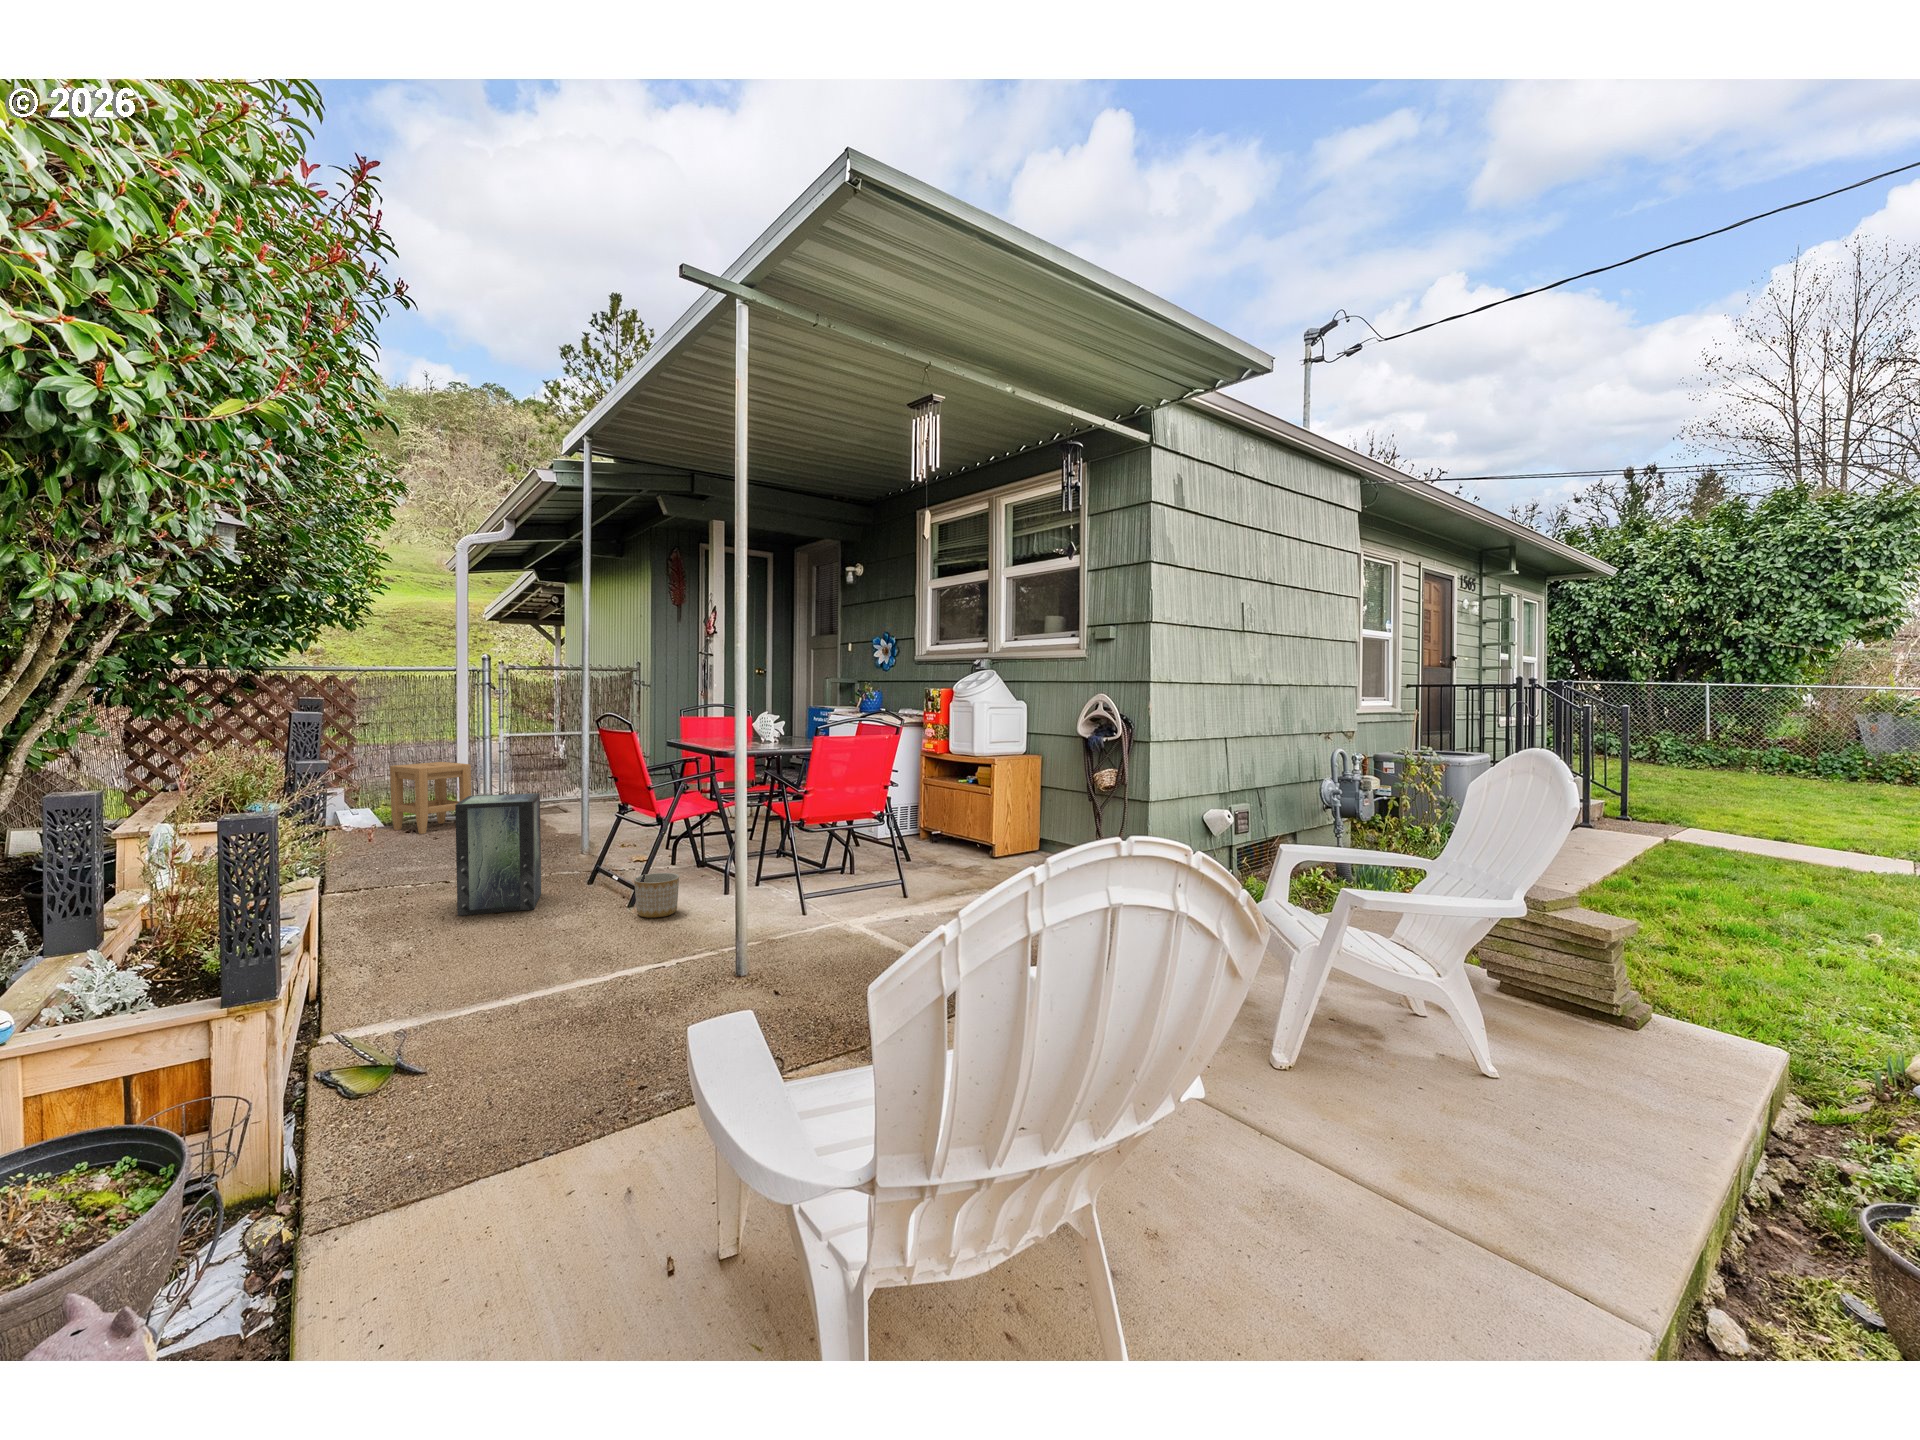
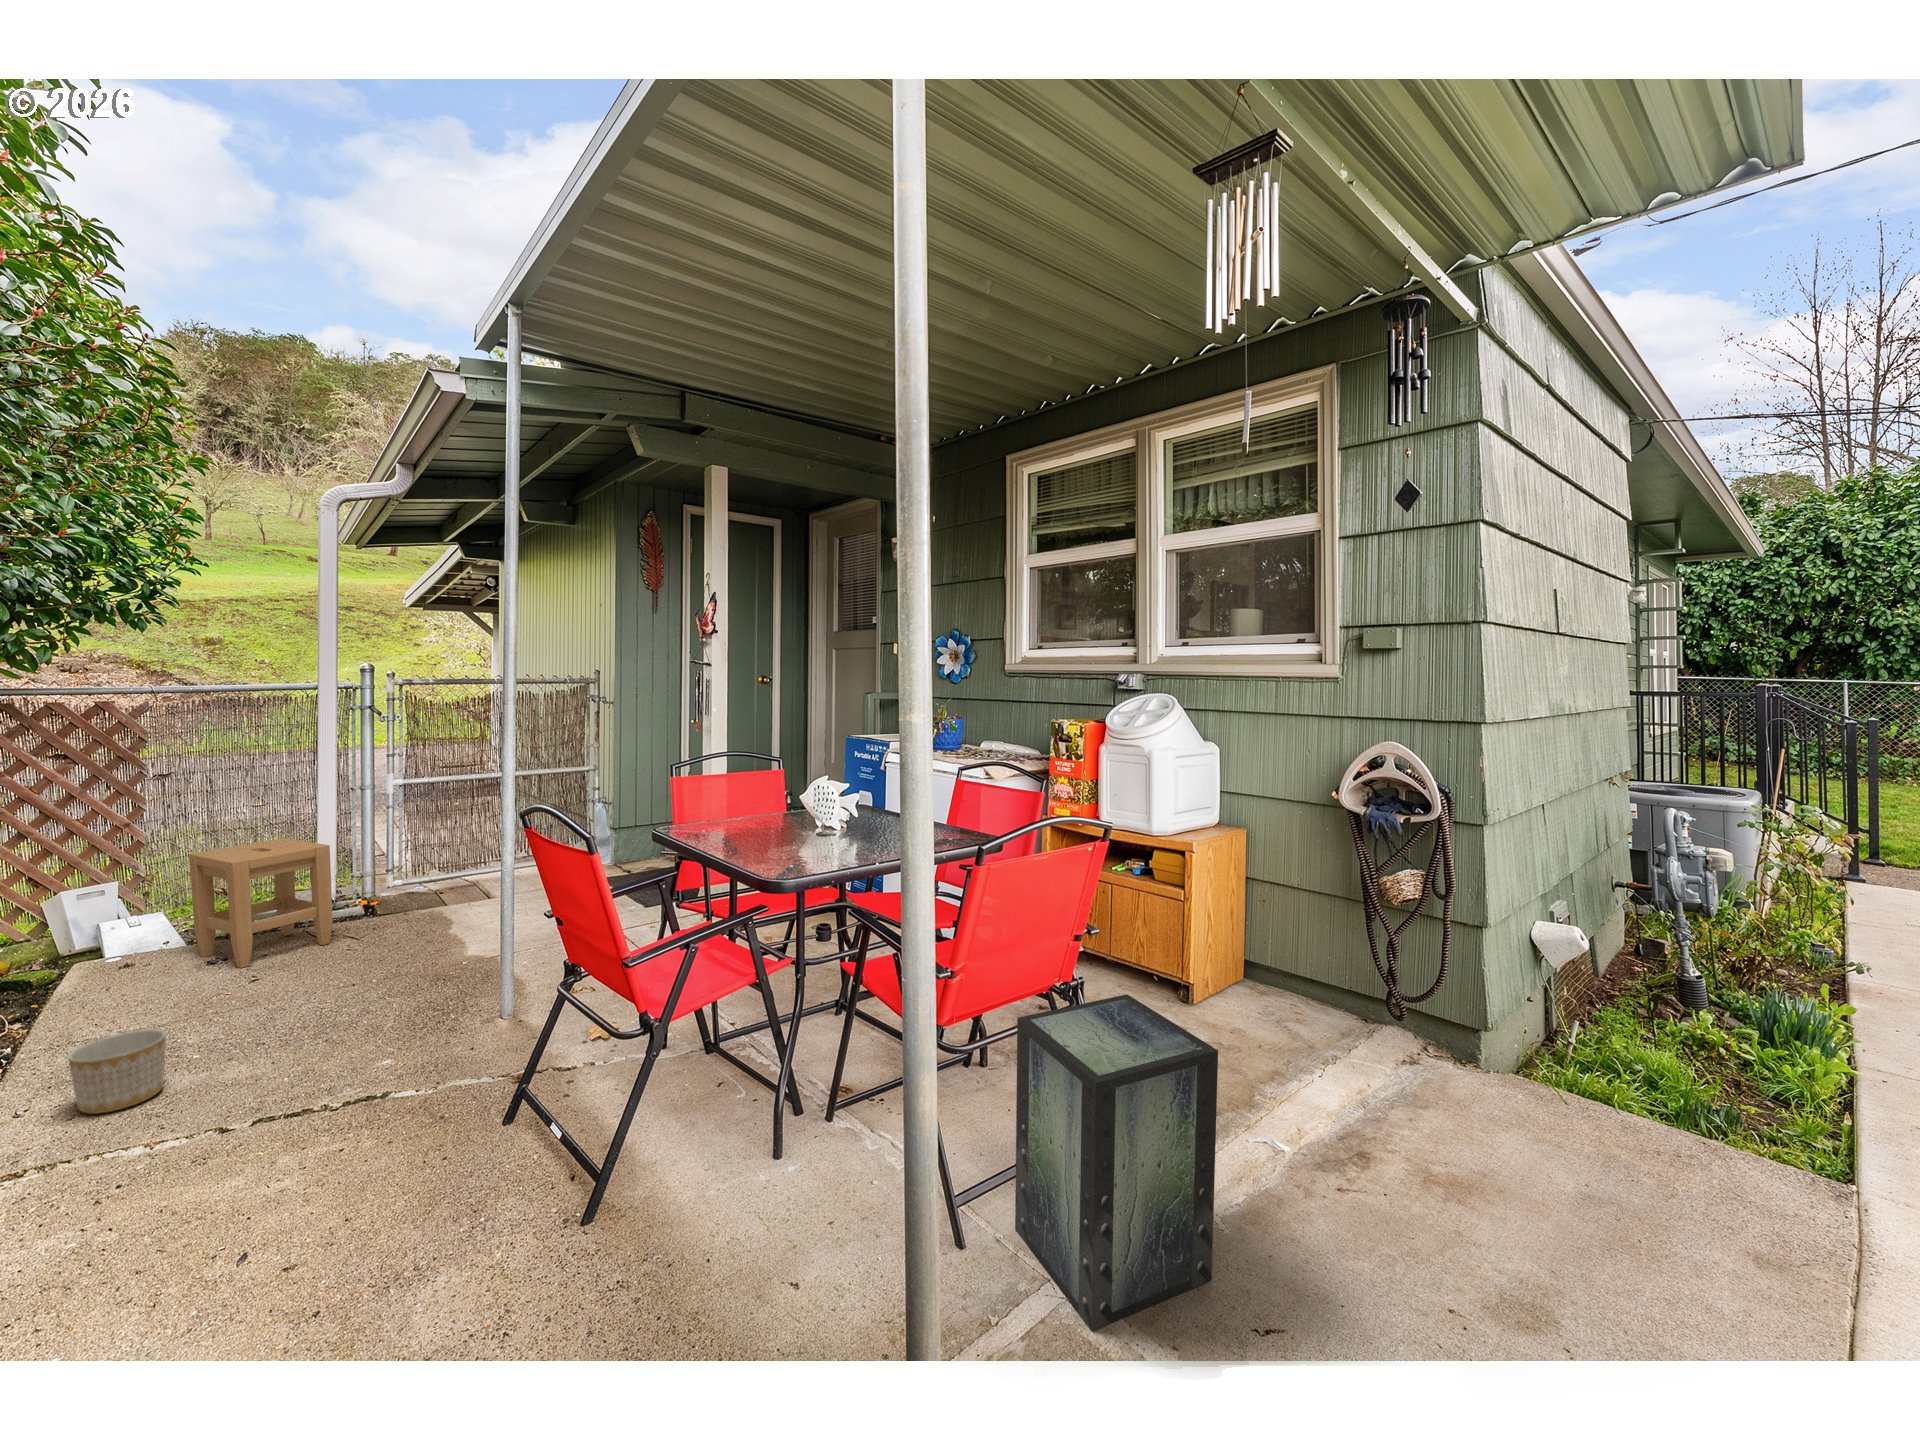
storage box: present [455,793,541,916] -> present [1015,994,1218,1331]
planter: present [634,873,679,918] -> present [68,1029,166,1114]

